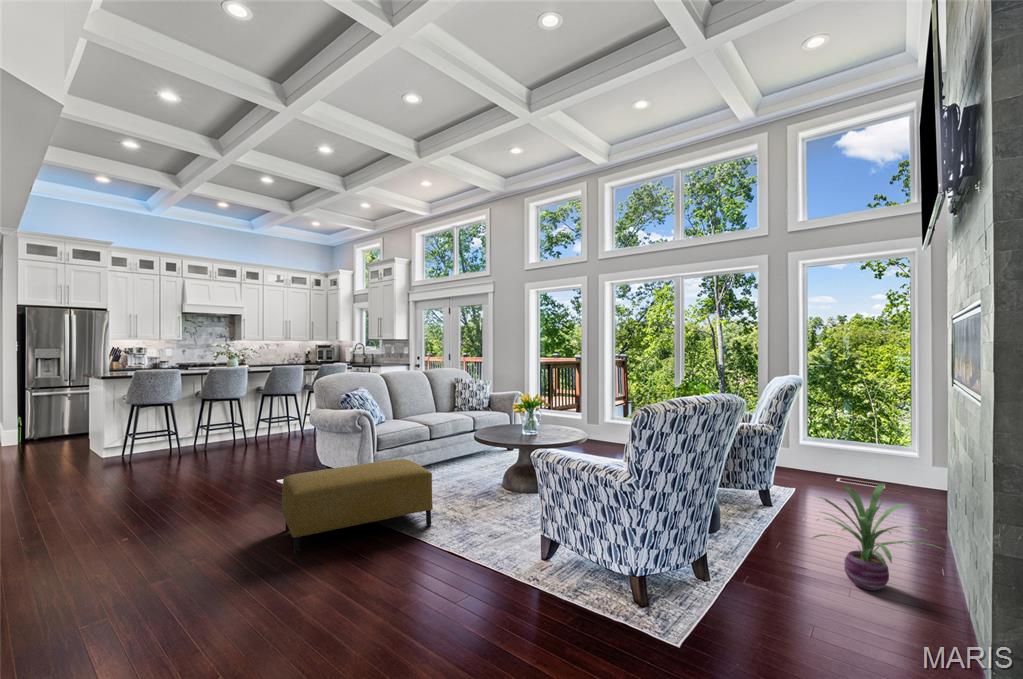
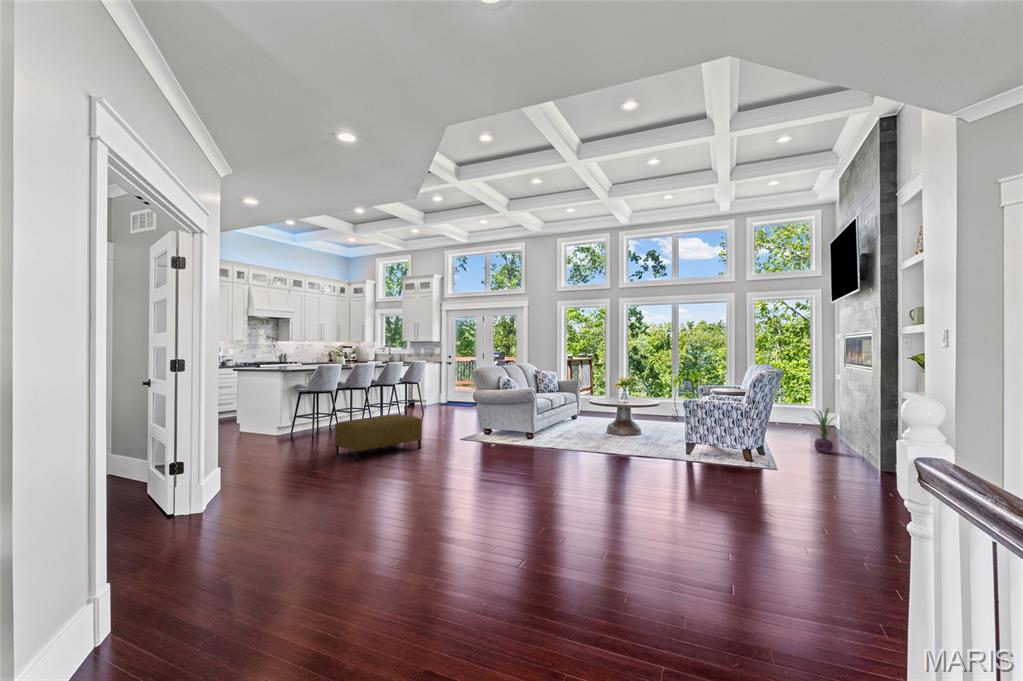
ottoman: present [282,459,433,555] -> present [334,414,422,461]

